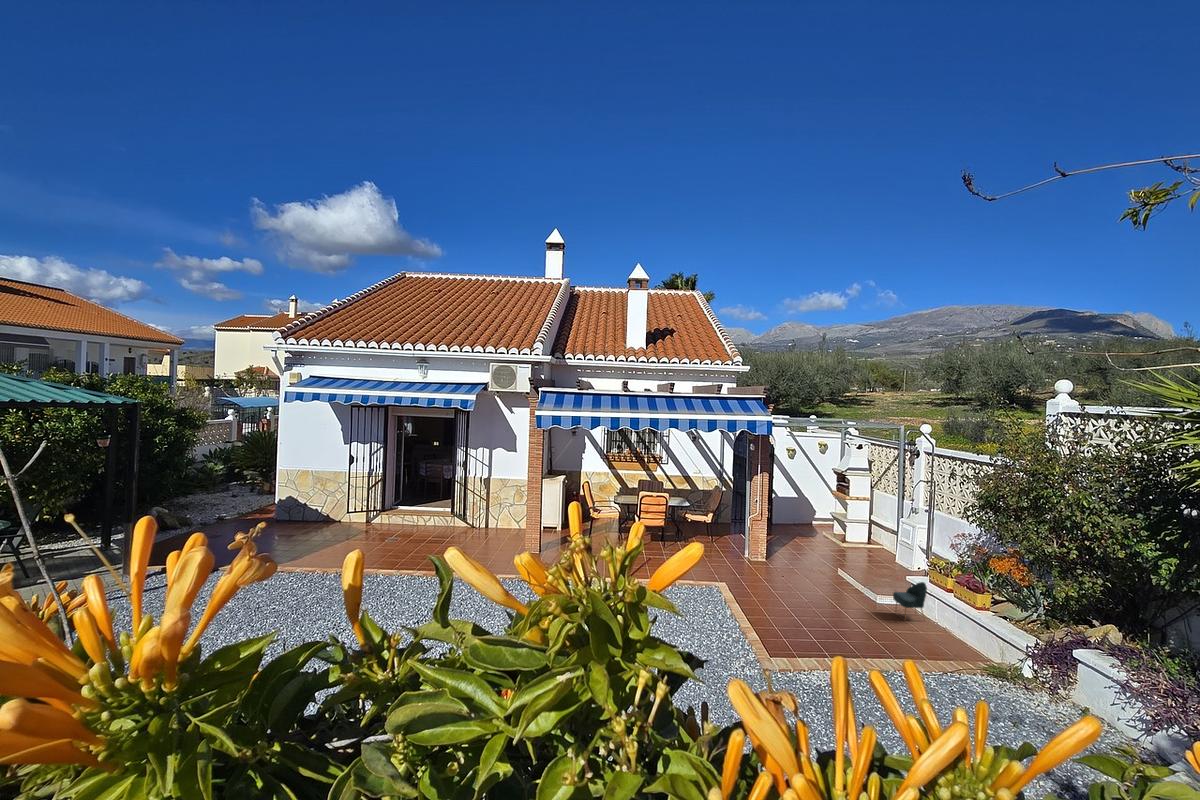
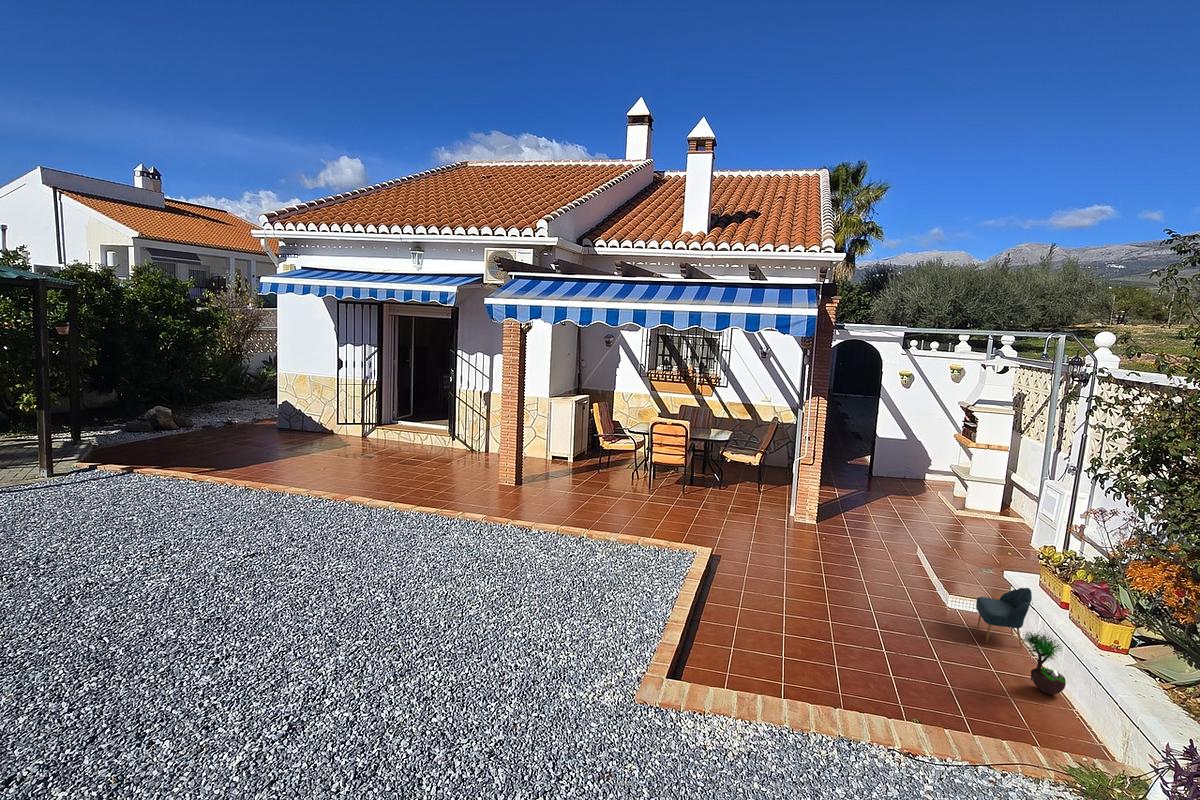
potted tree: none [931,601,961,642] -> present [1023,631,1066,694]

